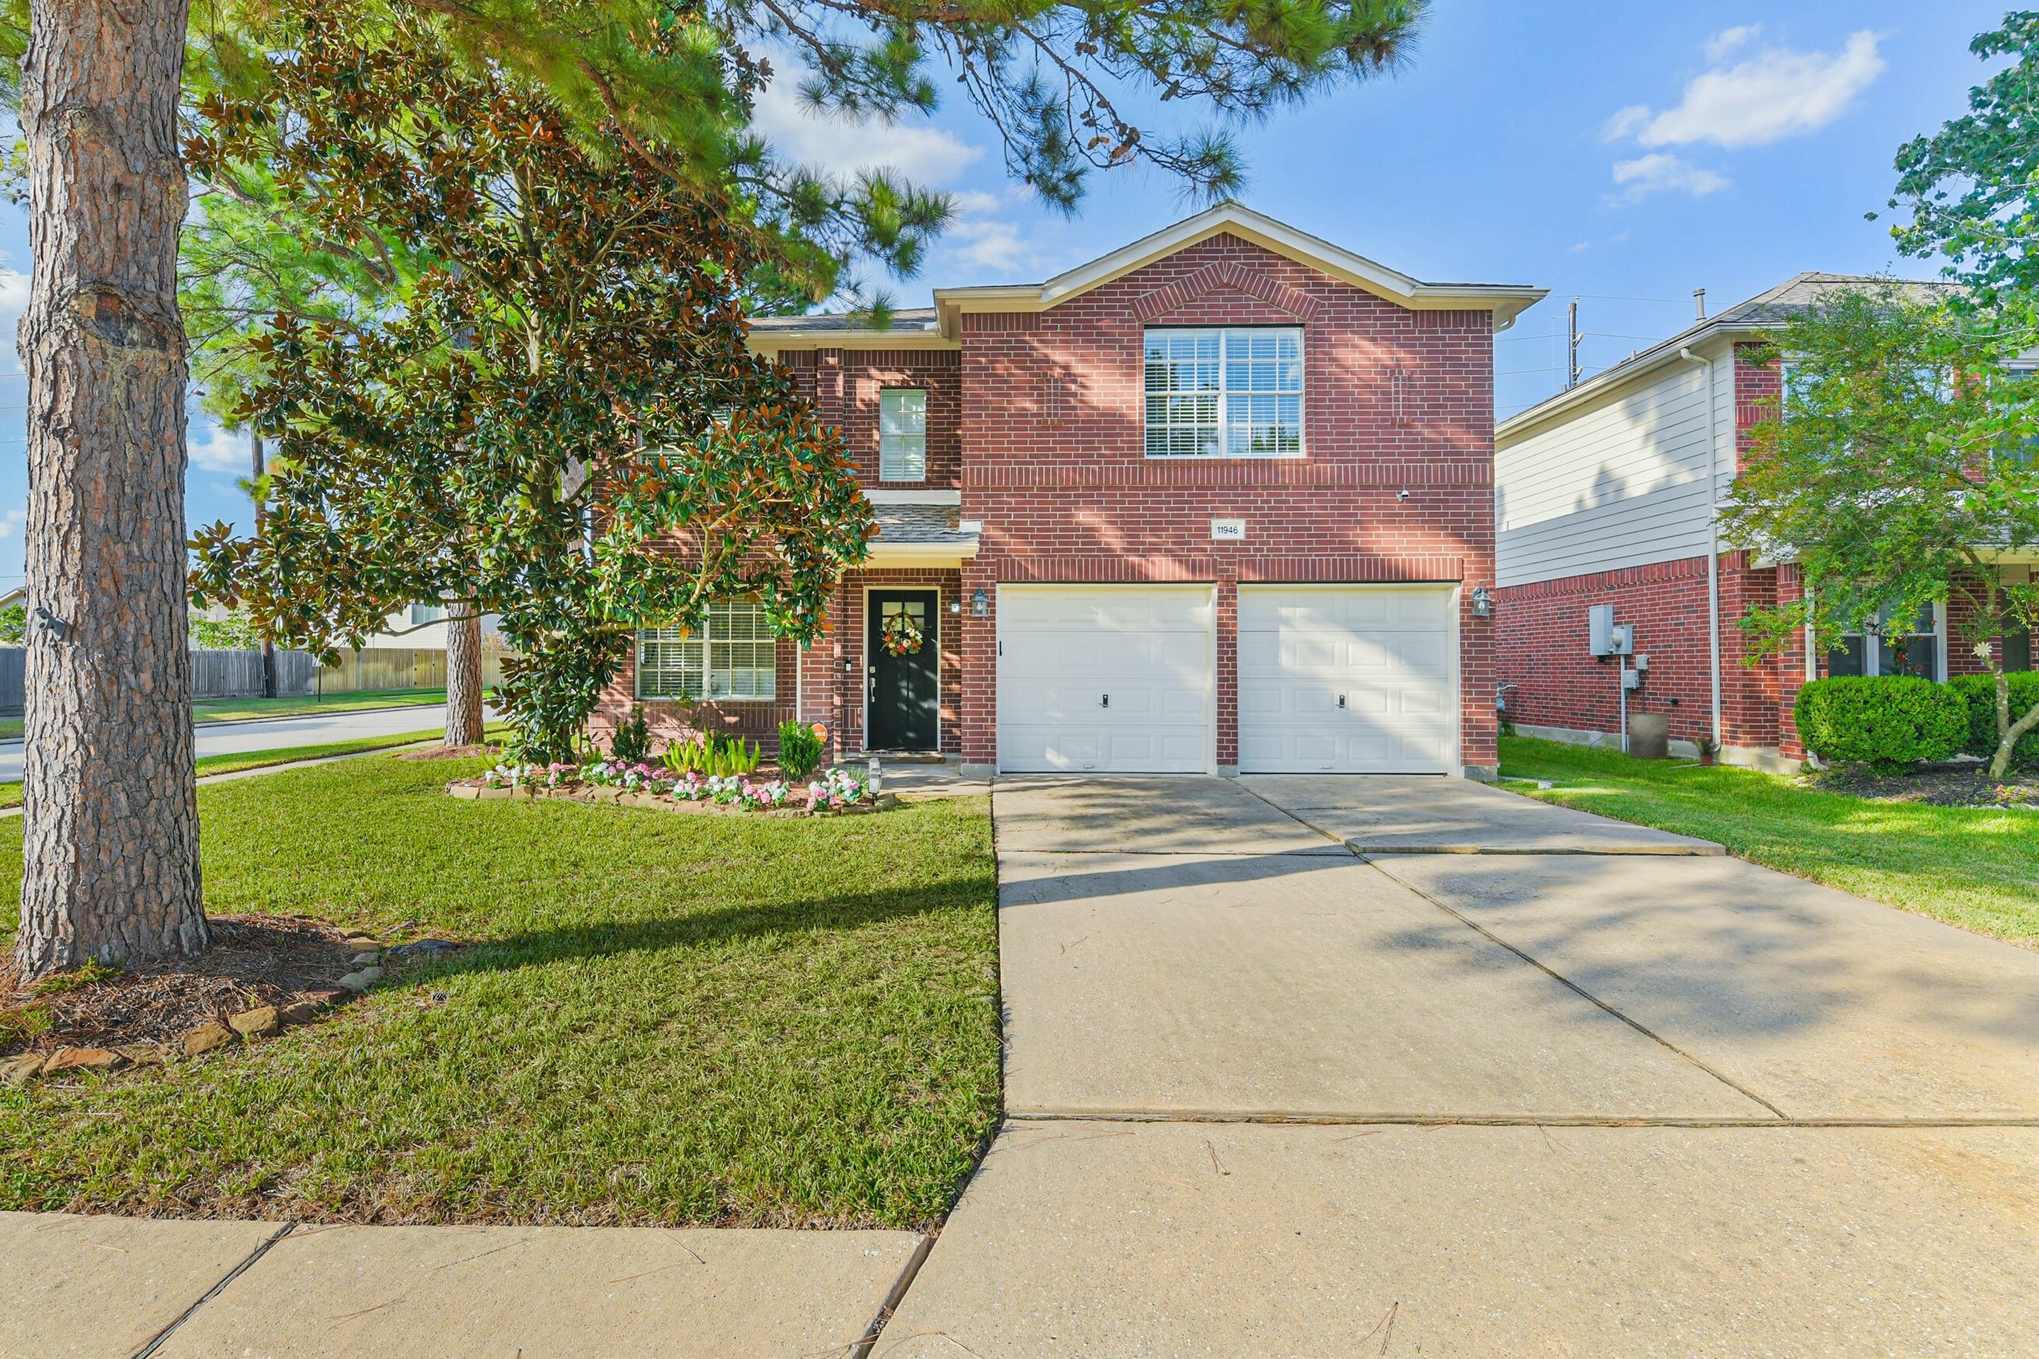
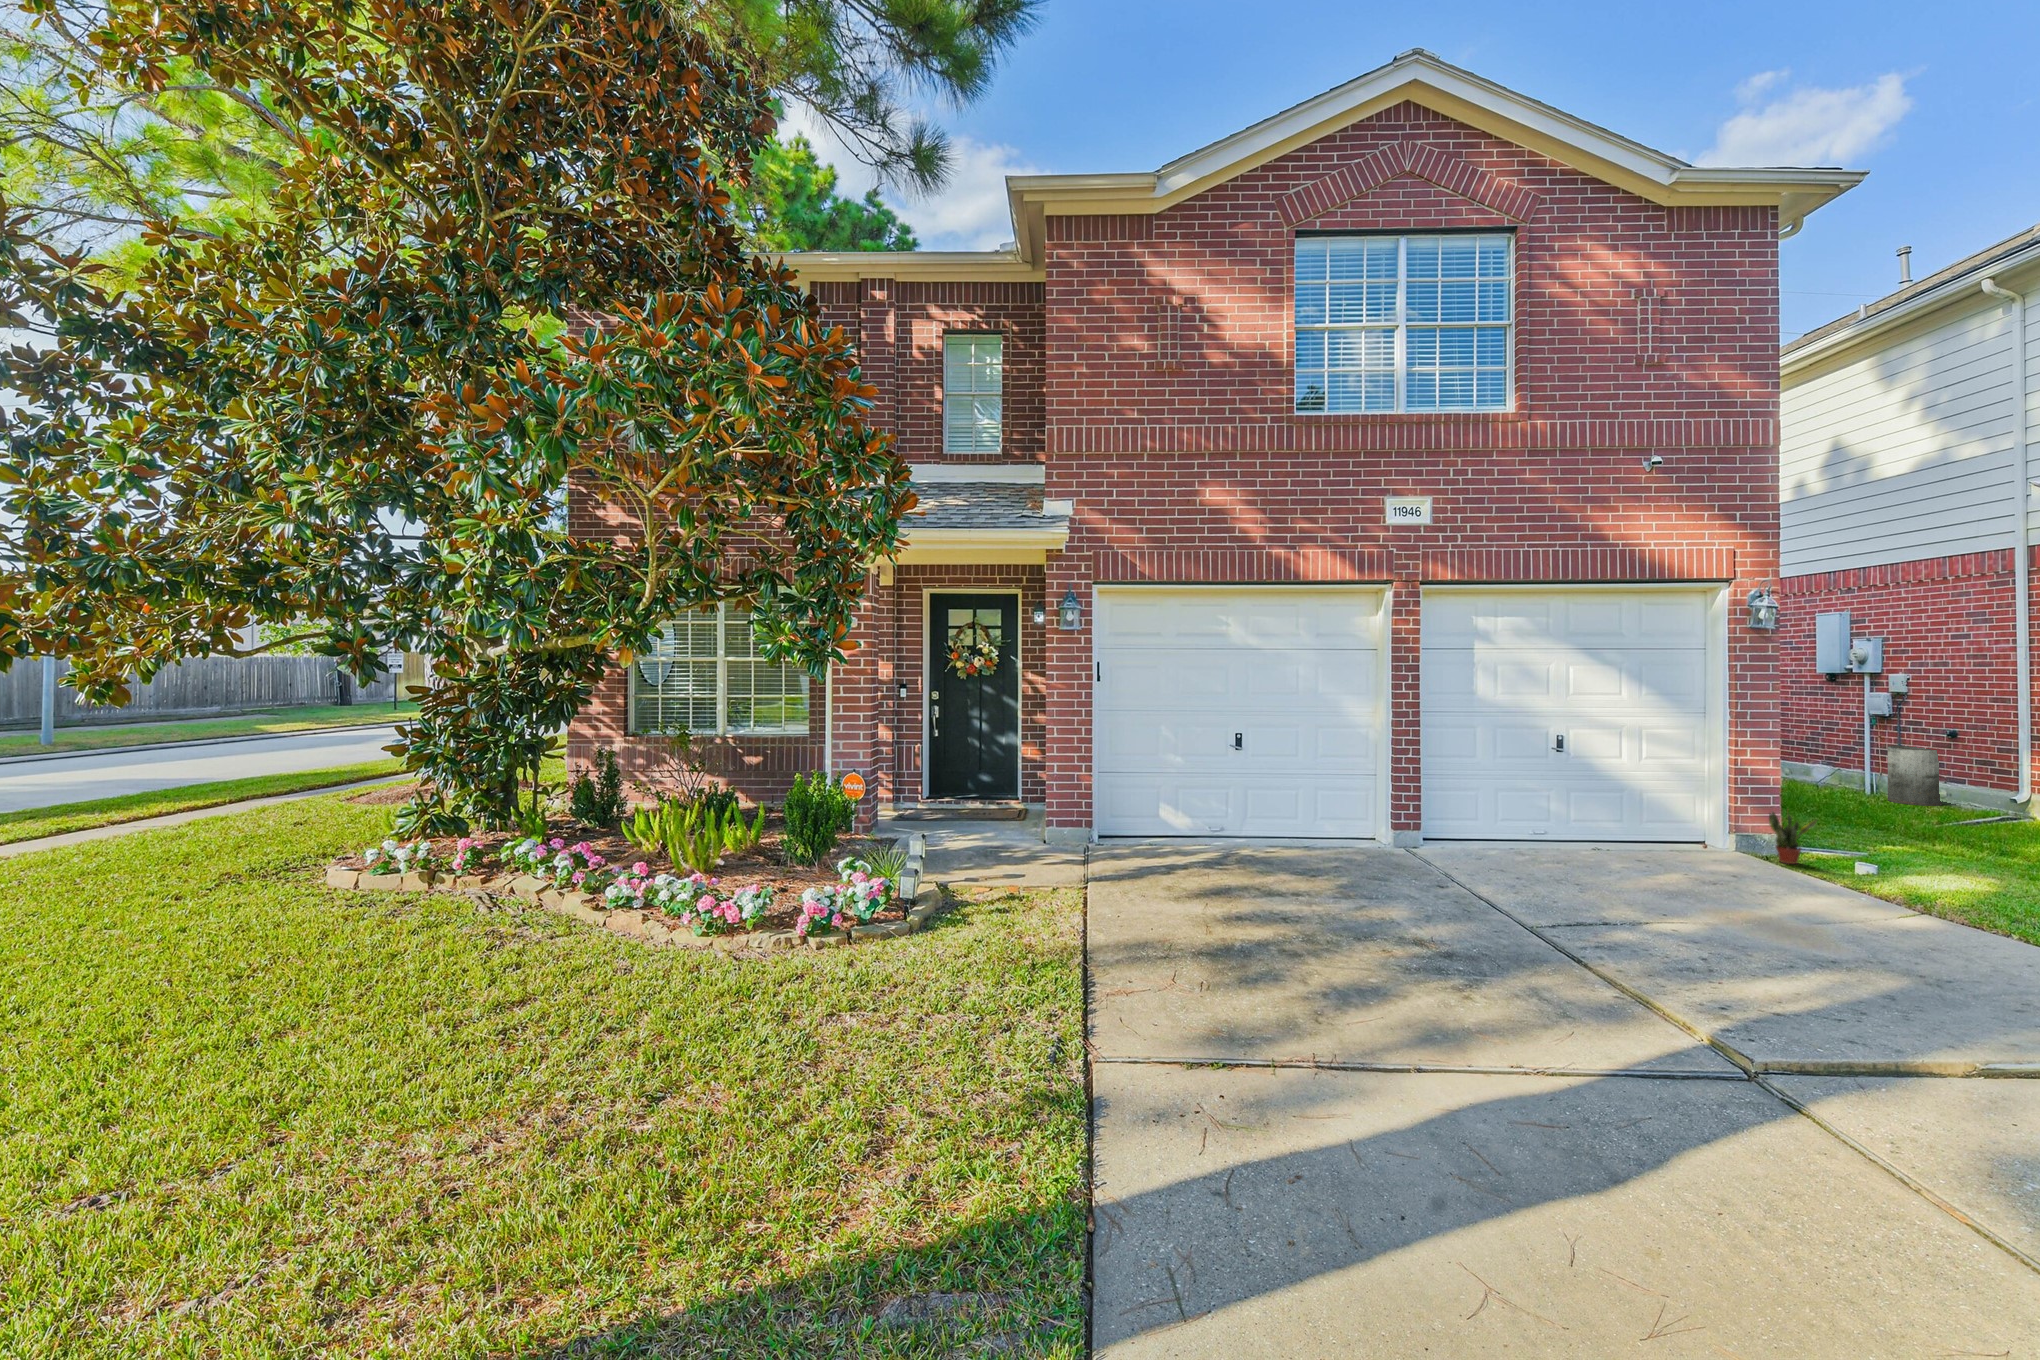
potted plant: present [1690,732,1720,766] -> present [1769,809,1817,864]

